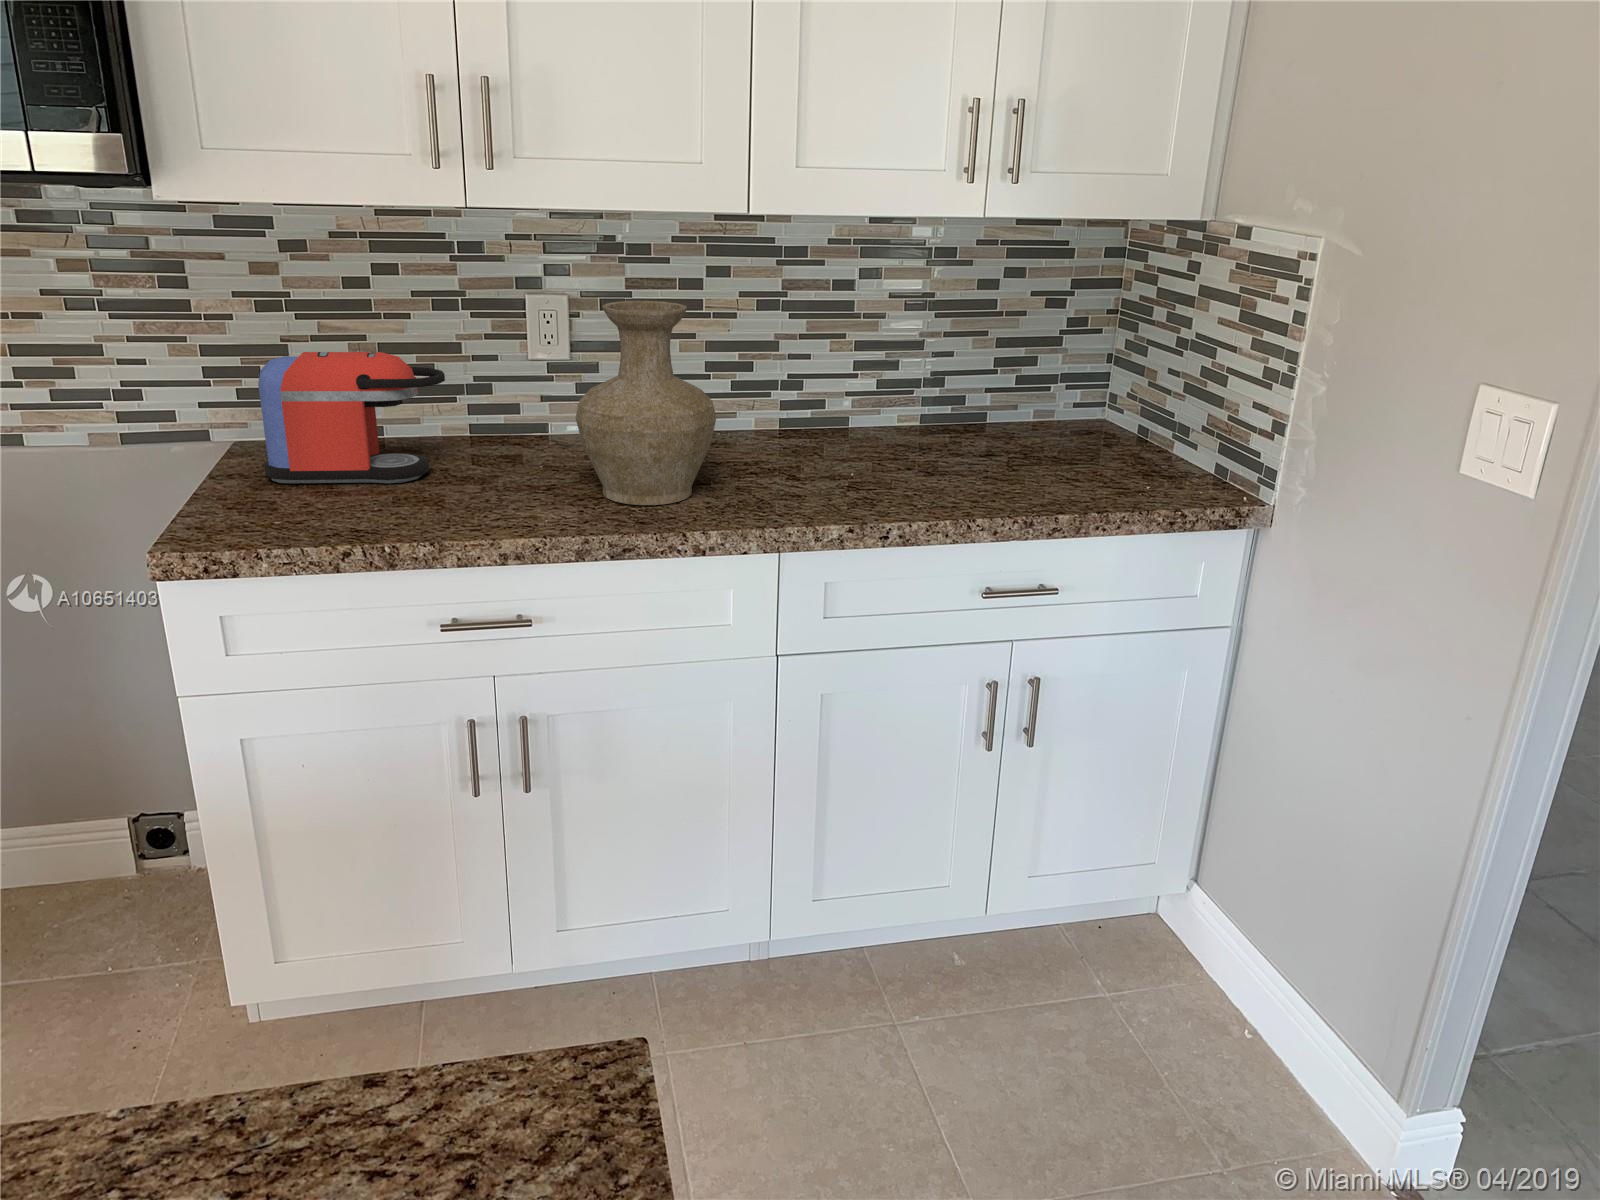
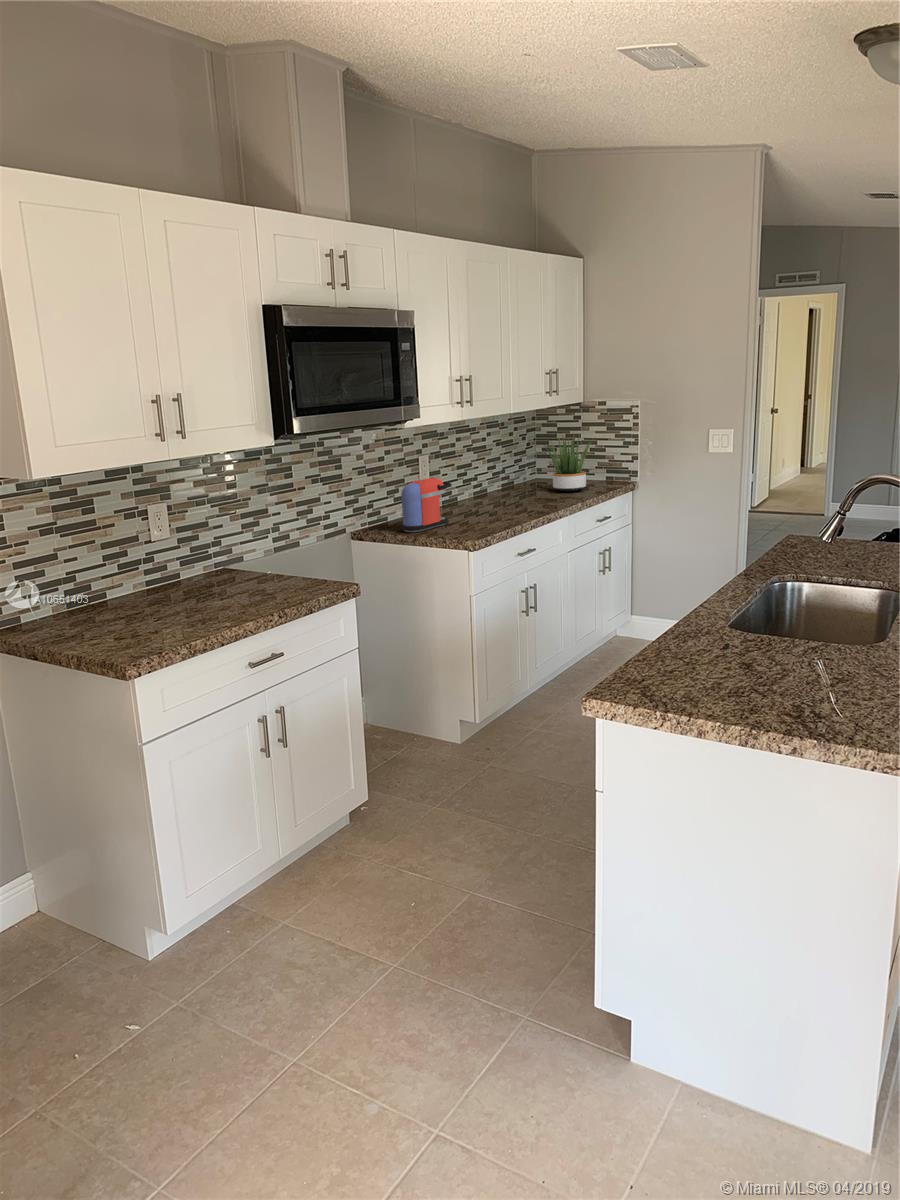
potted plant: none [927,298,1125,484] -> present [544,434,593,492]
vase: present [576,301,716,505] -> none [487,444,535,513]

